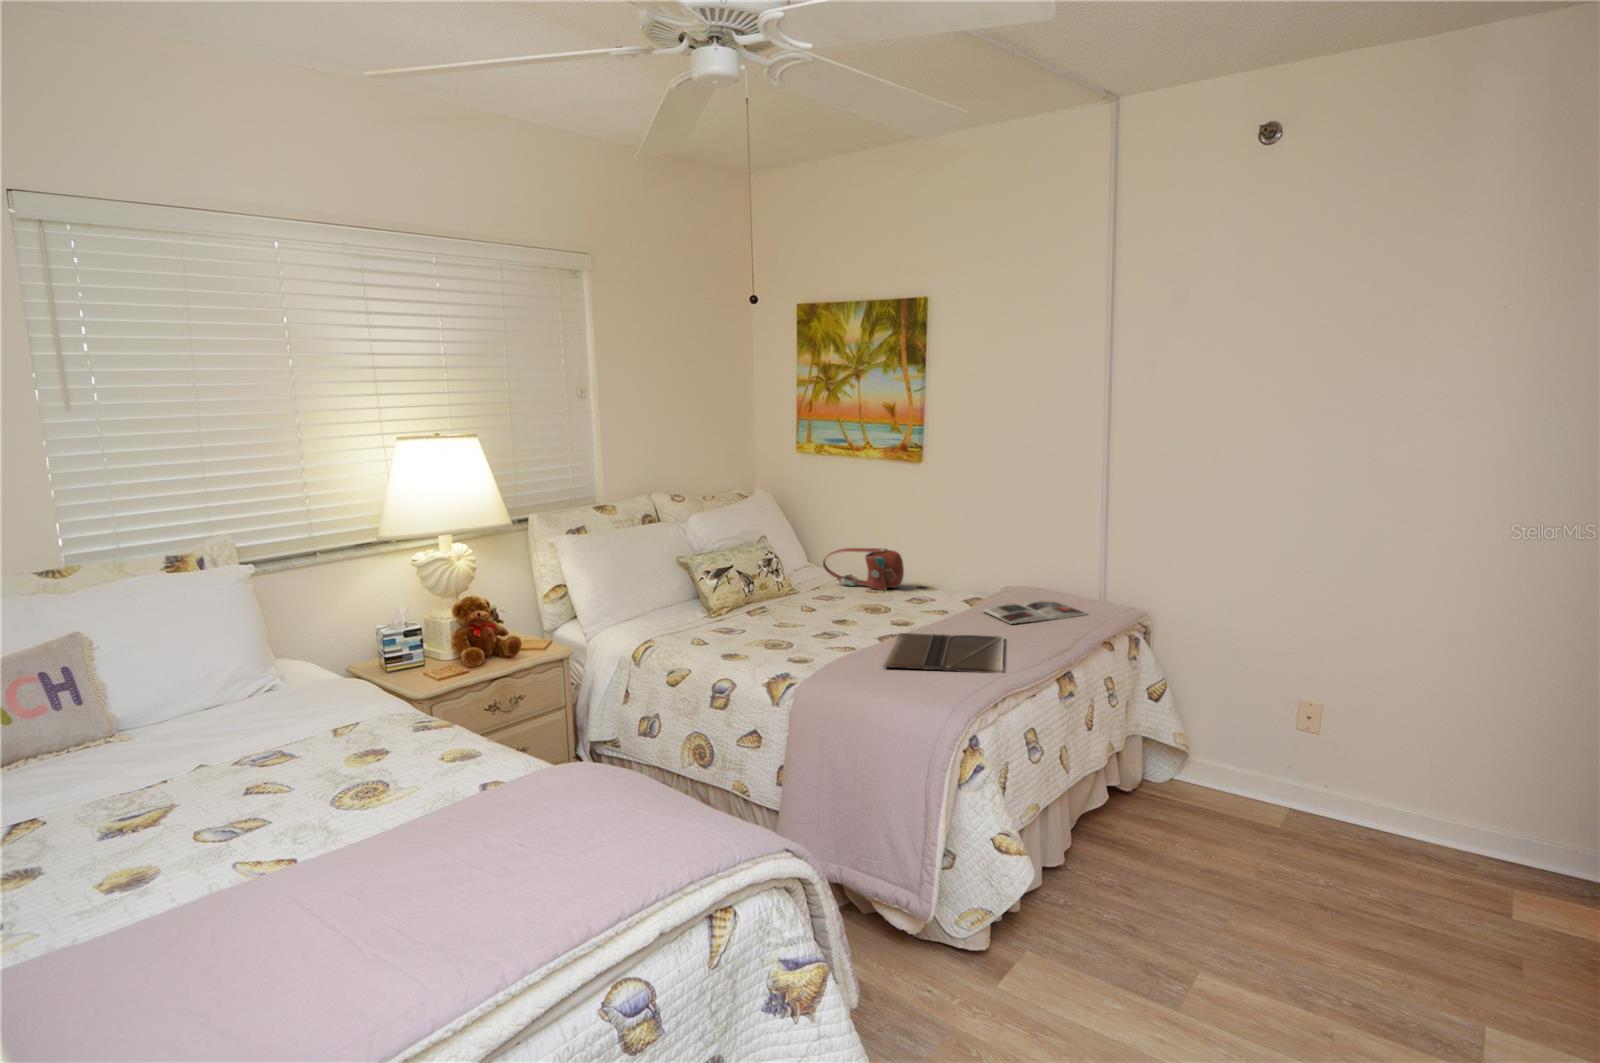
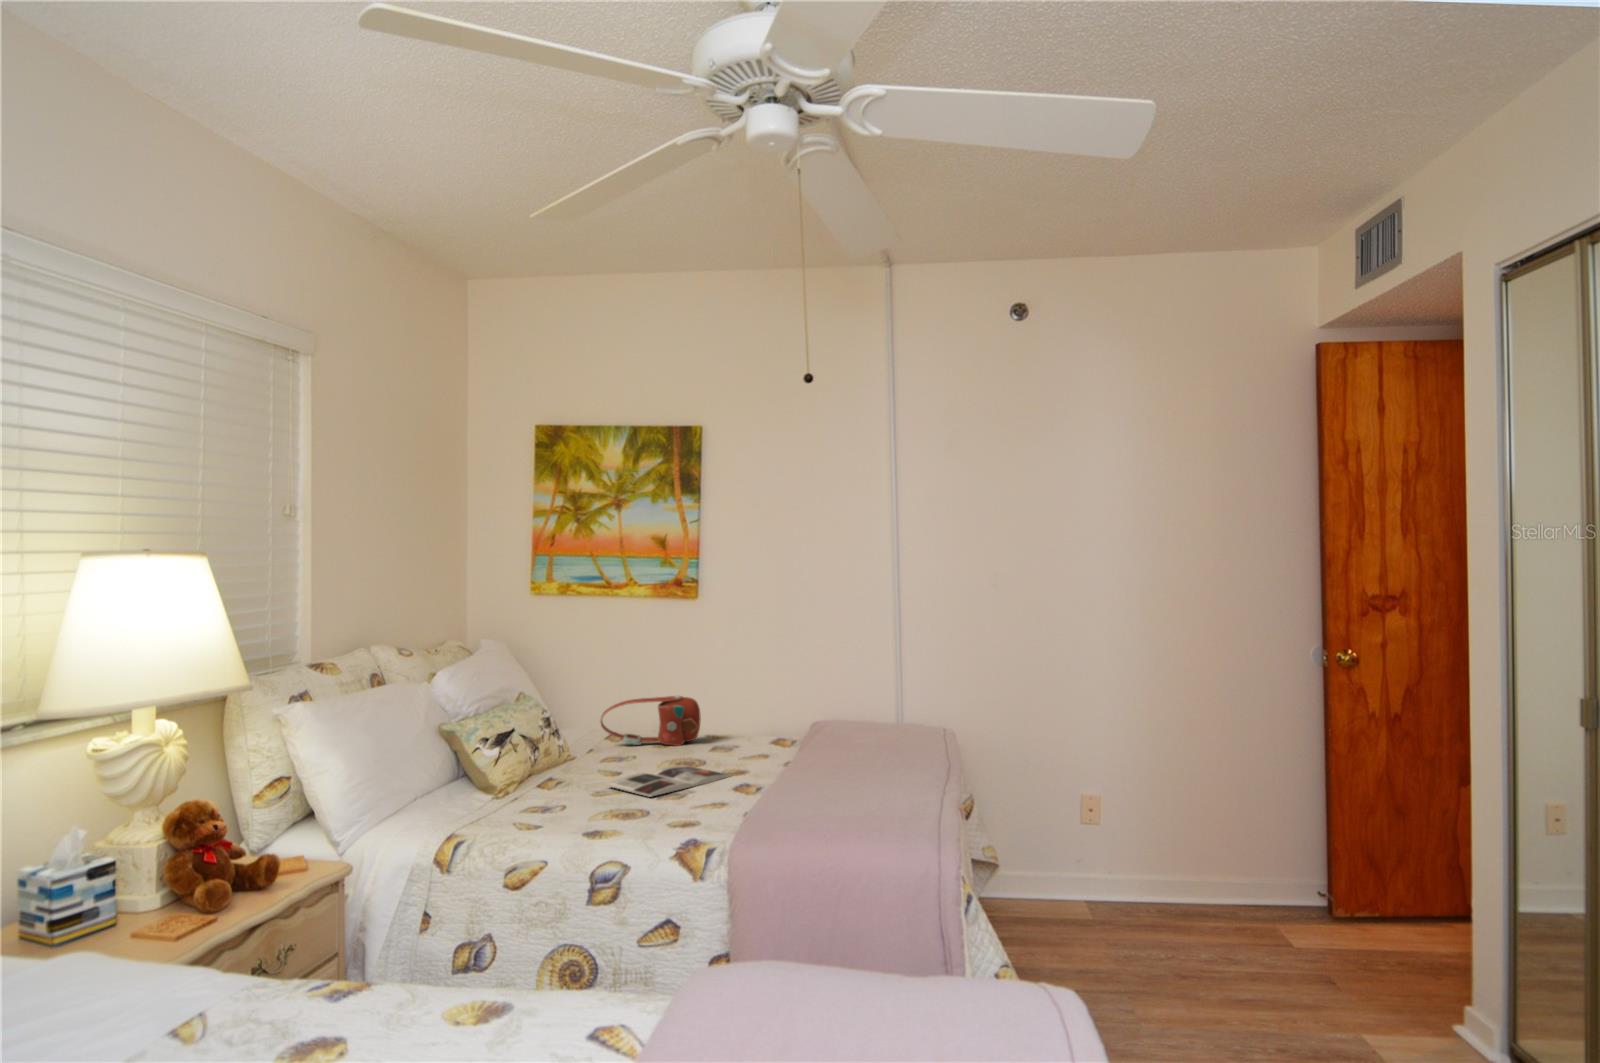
magazine: present [982,600,1088,624] -> present [607,765,731,797]
laptop: present [883,633,1004,673] -> none [770,770,933,813]

